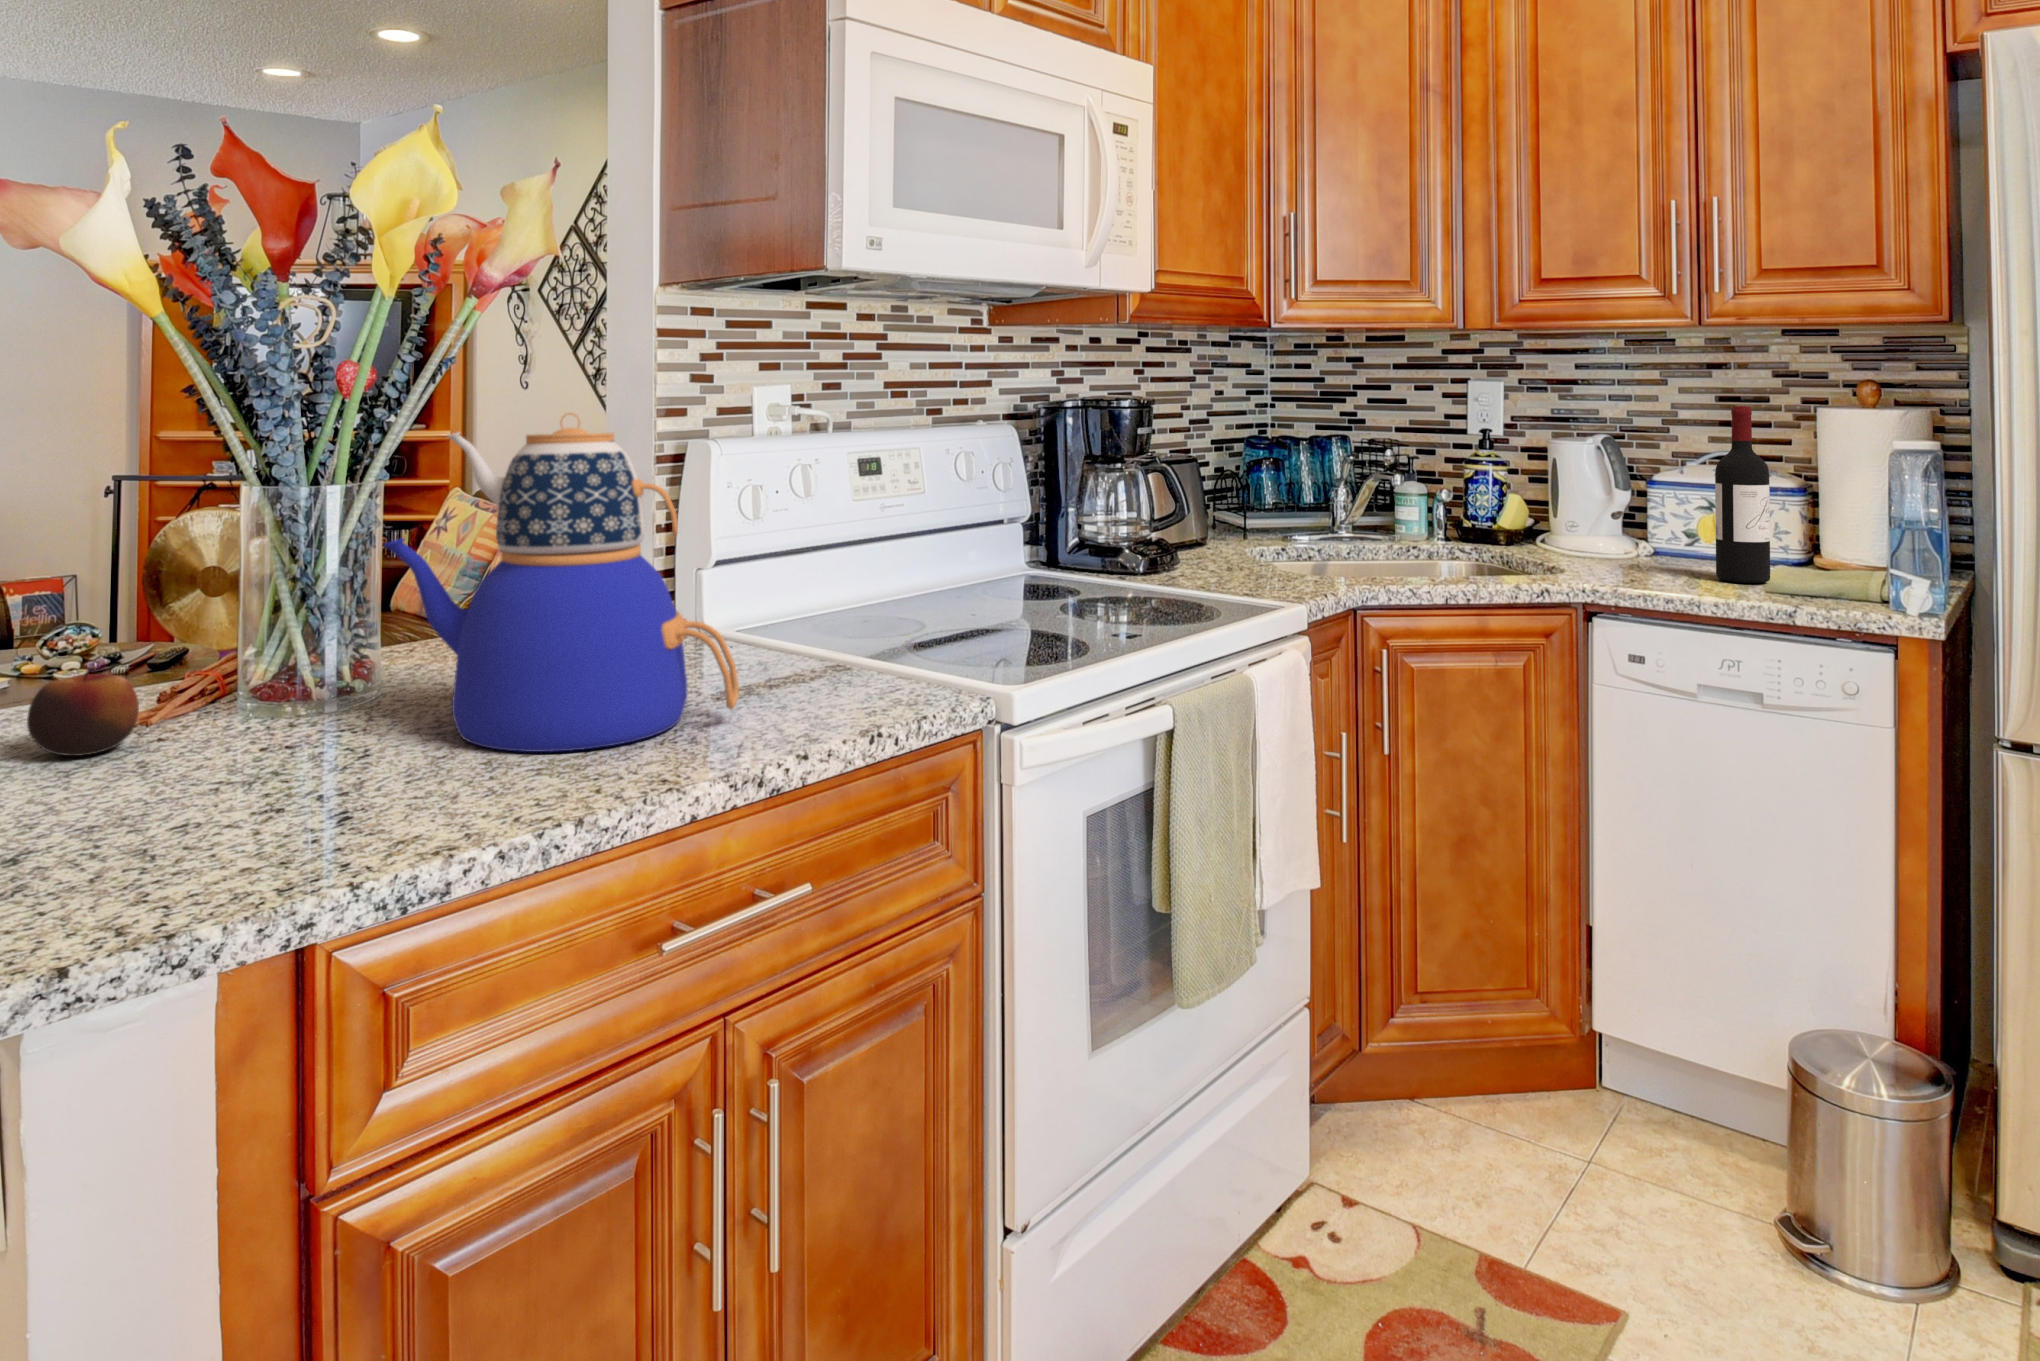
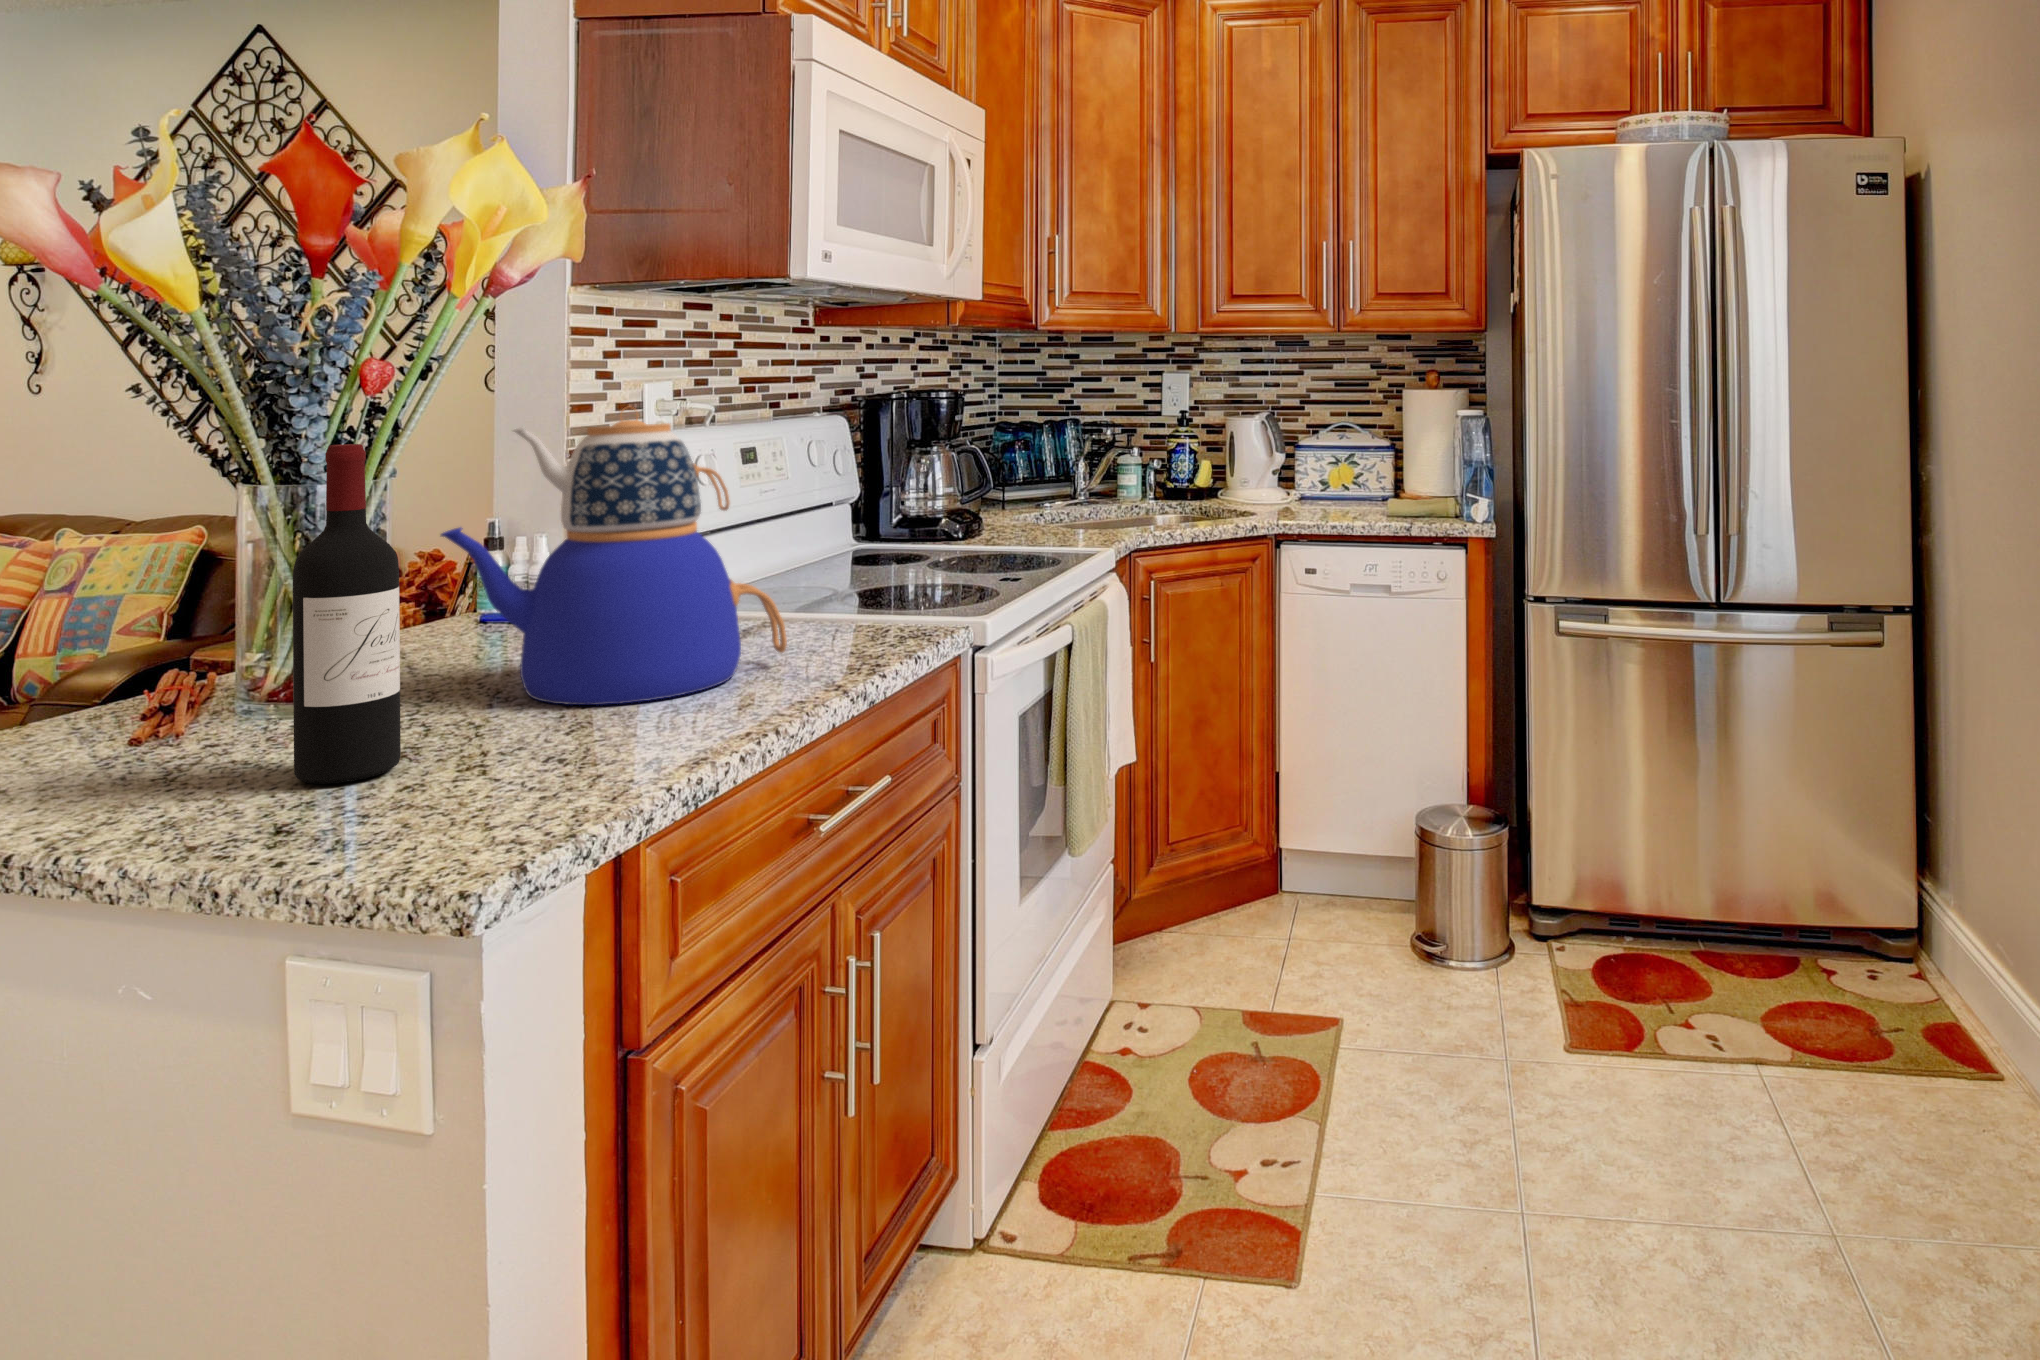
wine bottle: present [1715,406,1770,583] -> present [293,444,401,784]
apple: present [27,667,139,756] -> none [70,675,195,767]

